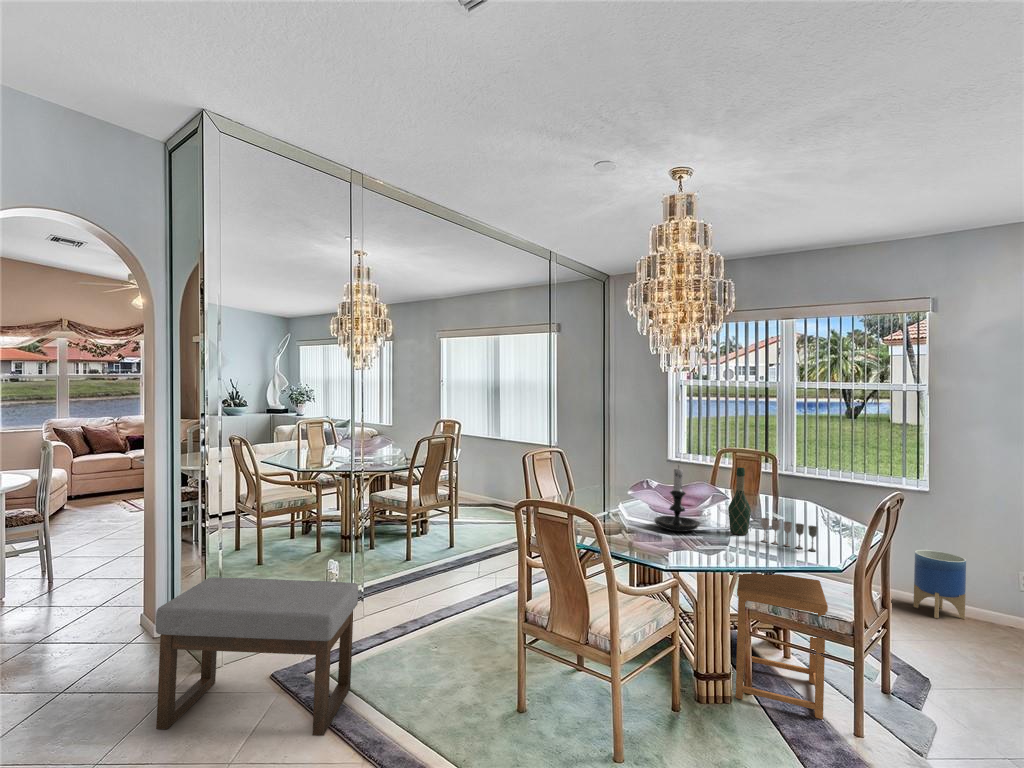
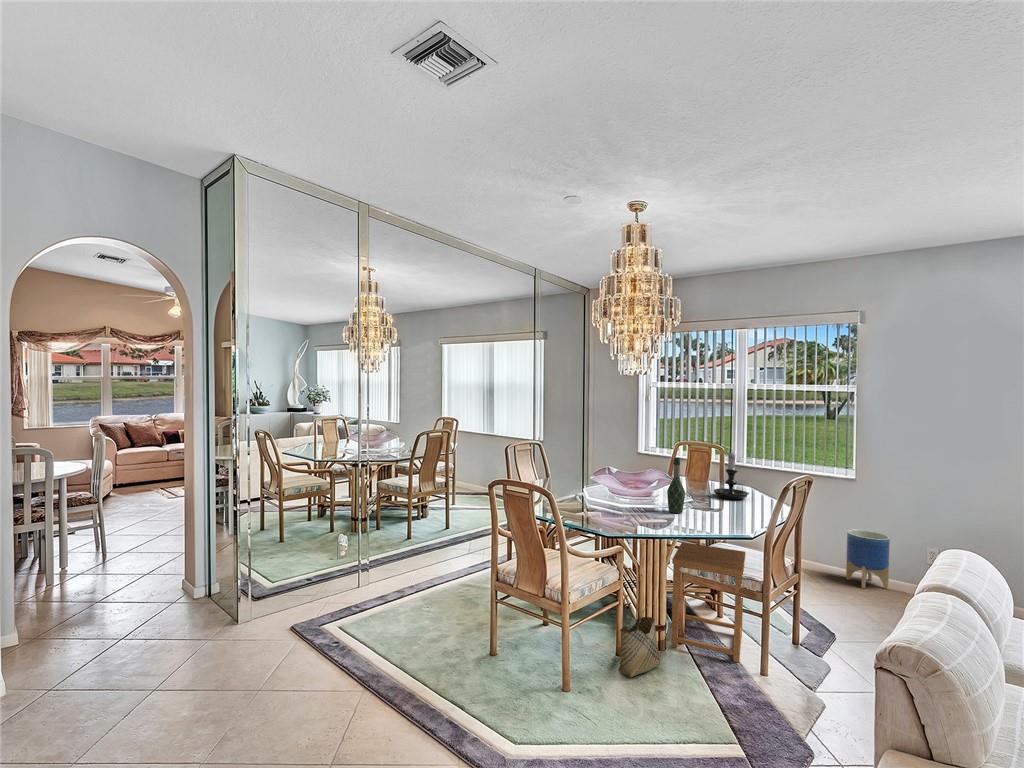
candle holder: present [654,468,701,532] -> present [714,453,749,499]
wine glass: present [761,518,817,551] -> none [691,499,734,526]
ottoman: present [156,577,358,736] -> none [201,548,362,670]
woven basket: none [680,636,729,743] -> present [618,595,660,677]

